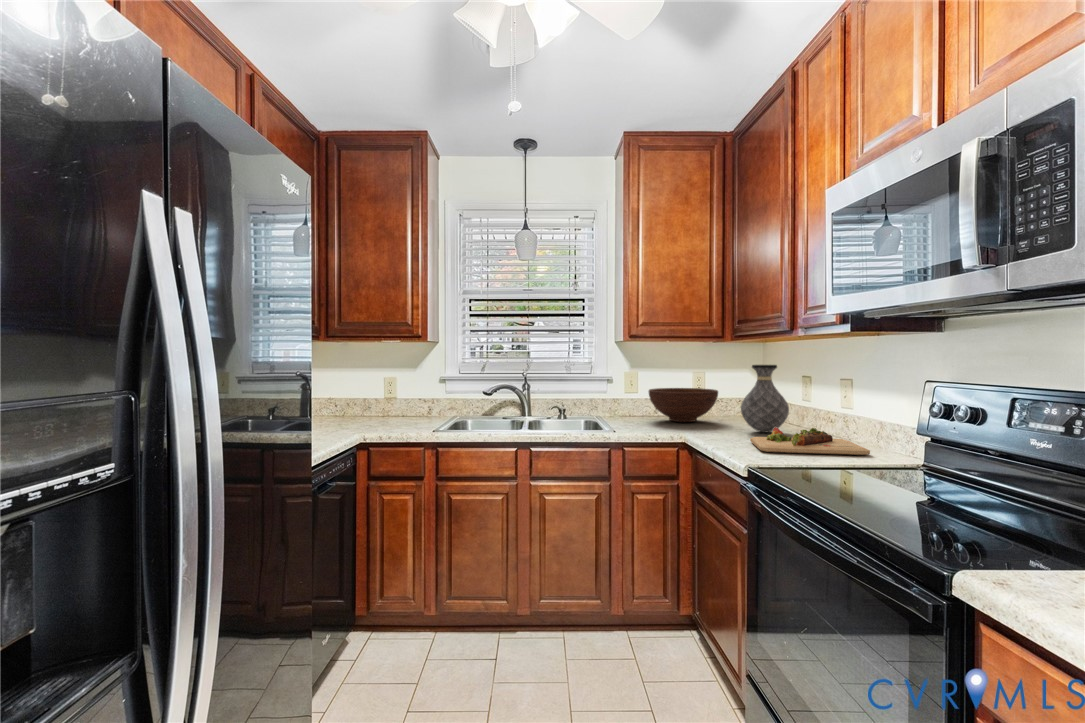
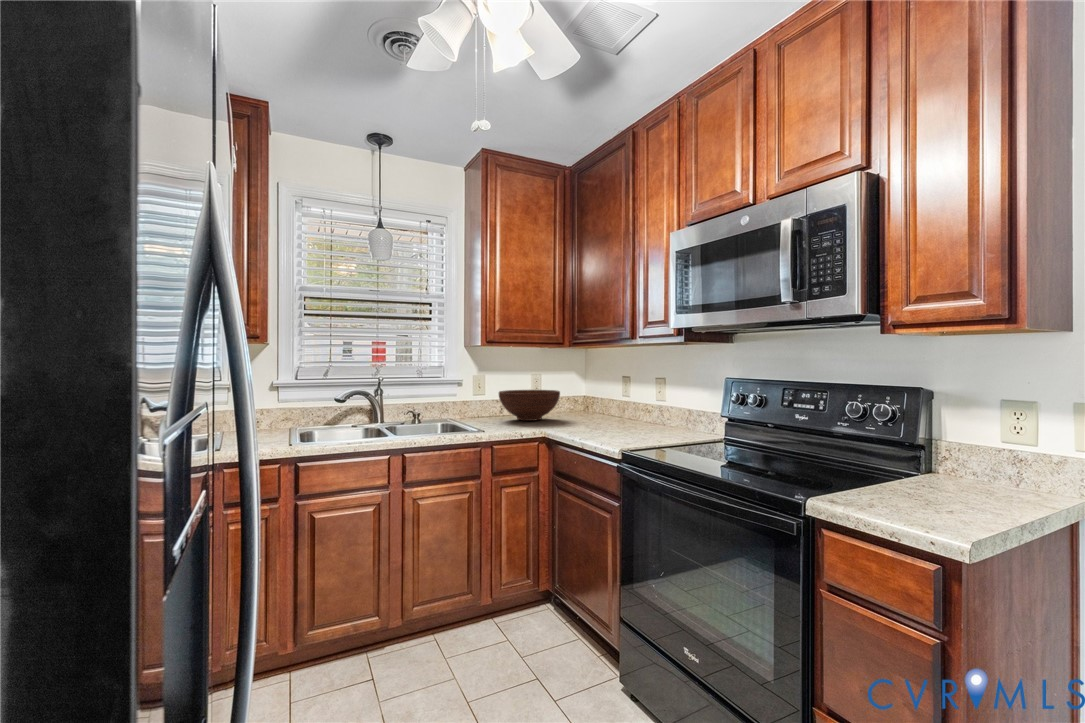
vase: present [741,365,789,432] -> none [585,368,624,425]
cutting board: present [750,427,870,455] -> none [603,417,693,439]

